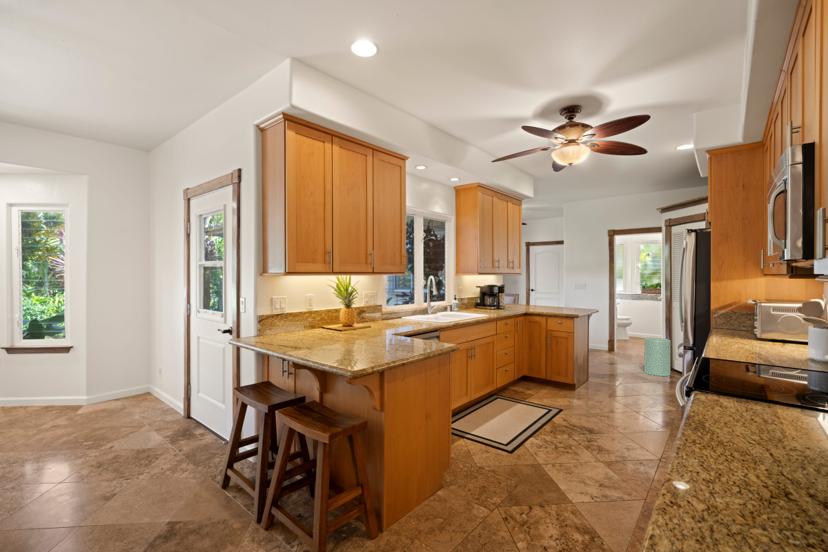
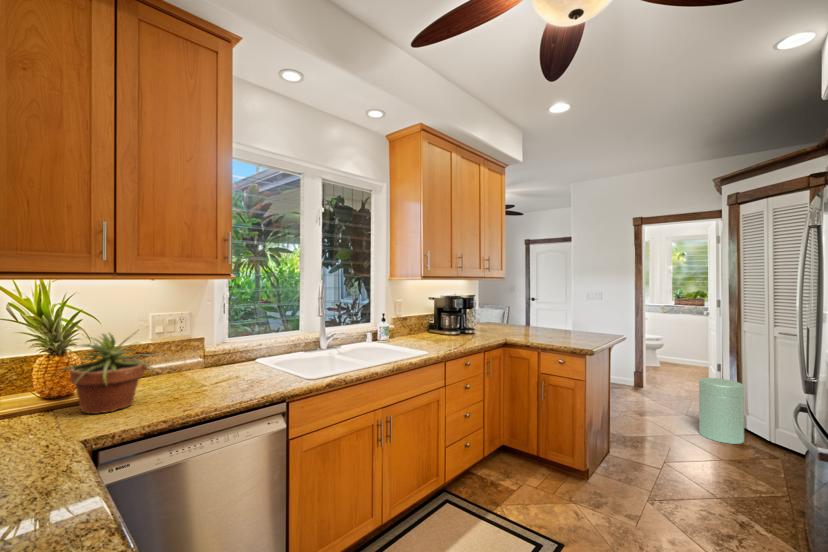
potted plant: none [361,297,400,330] -> present [61,334,155,414]

